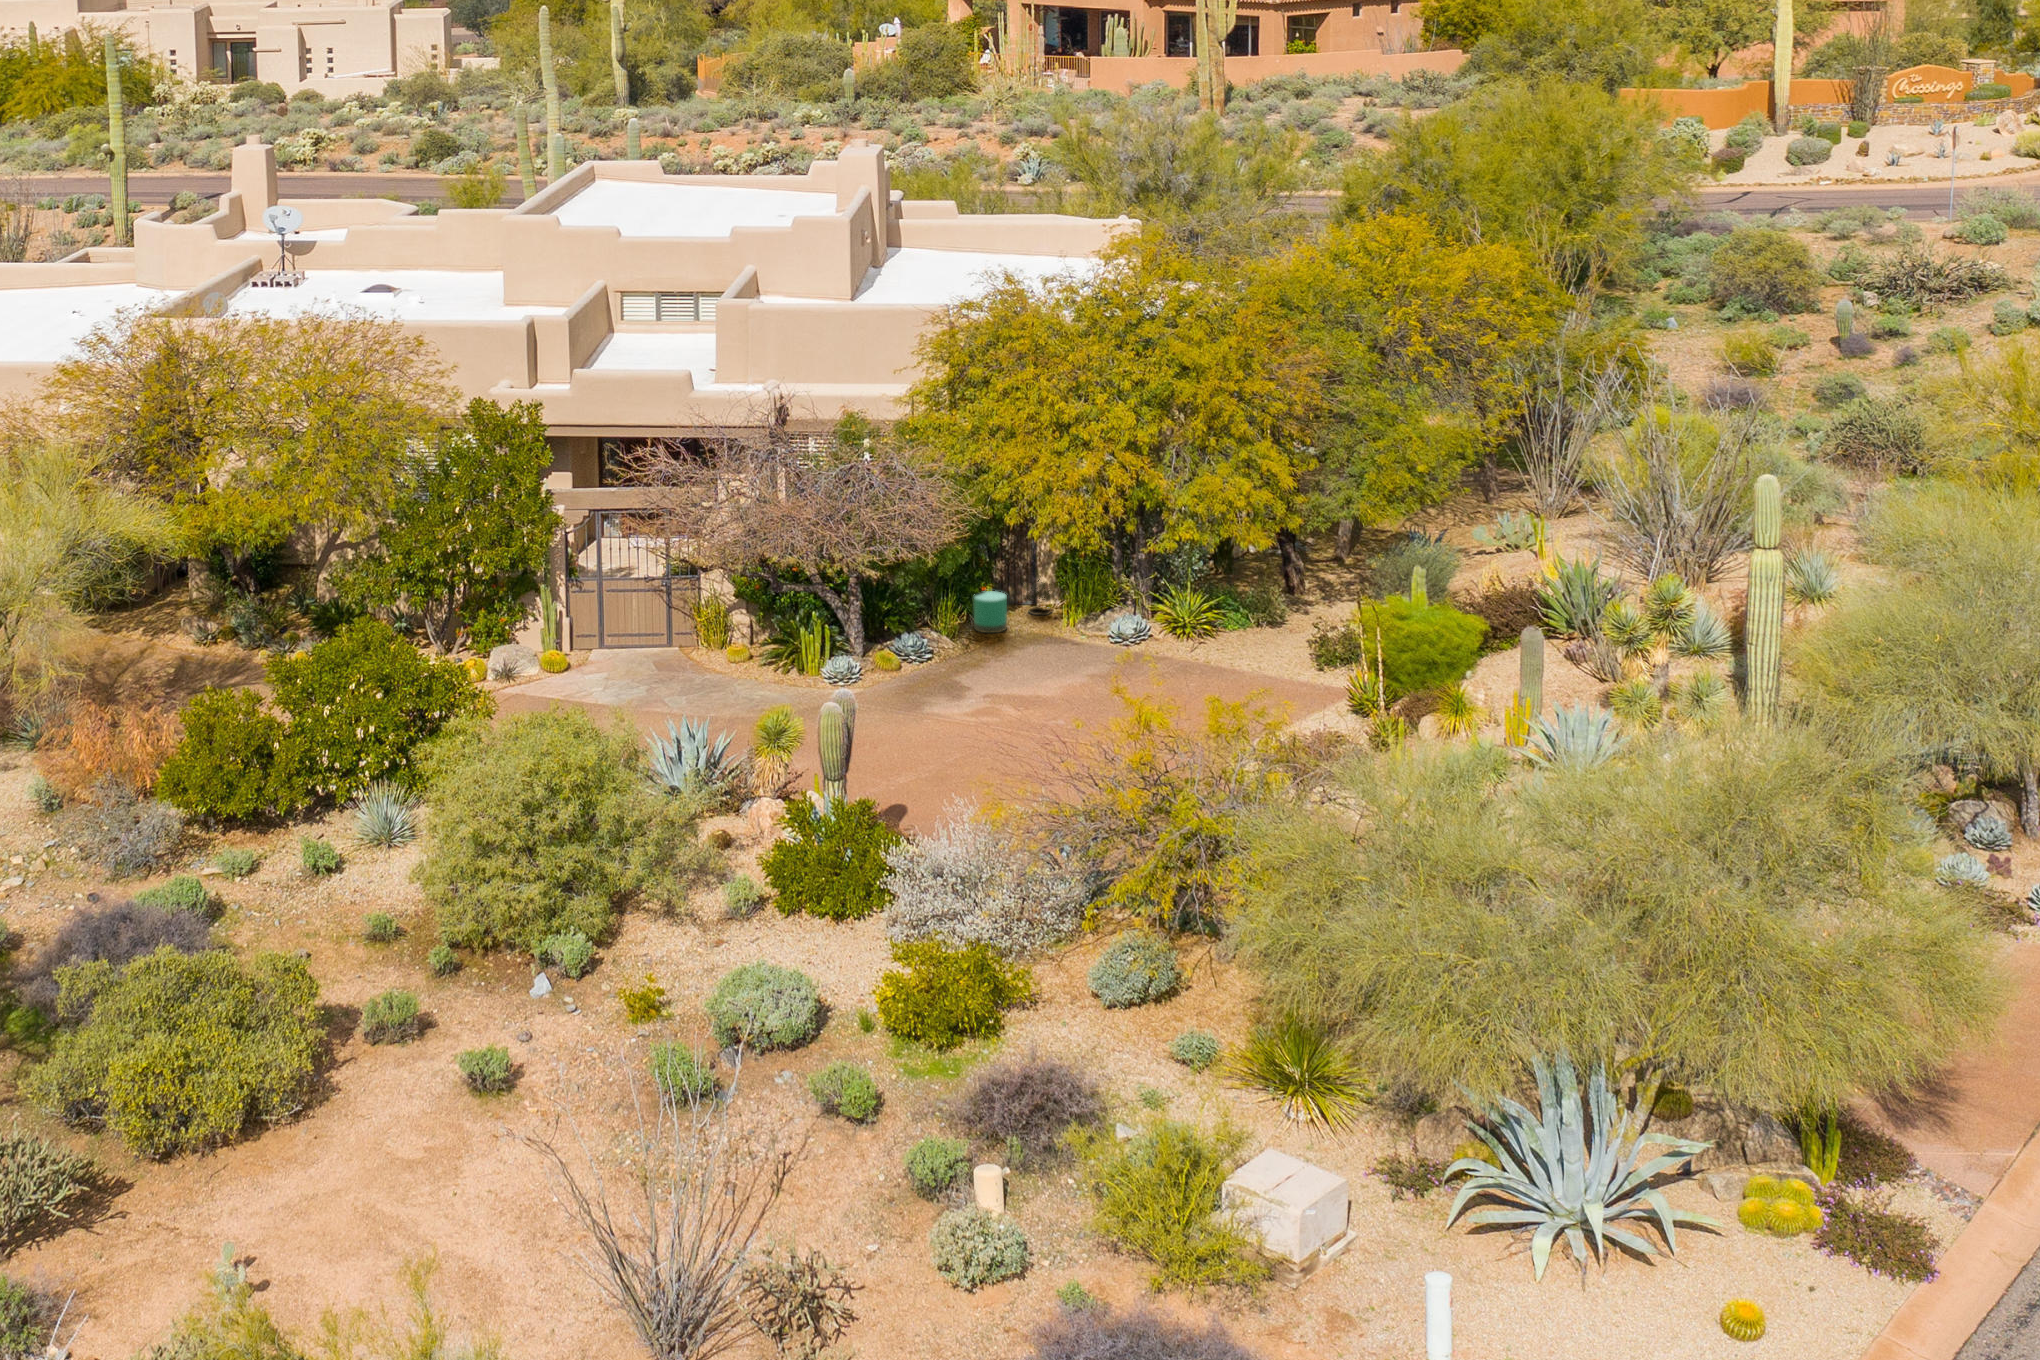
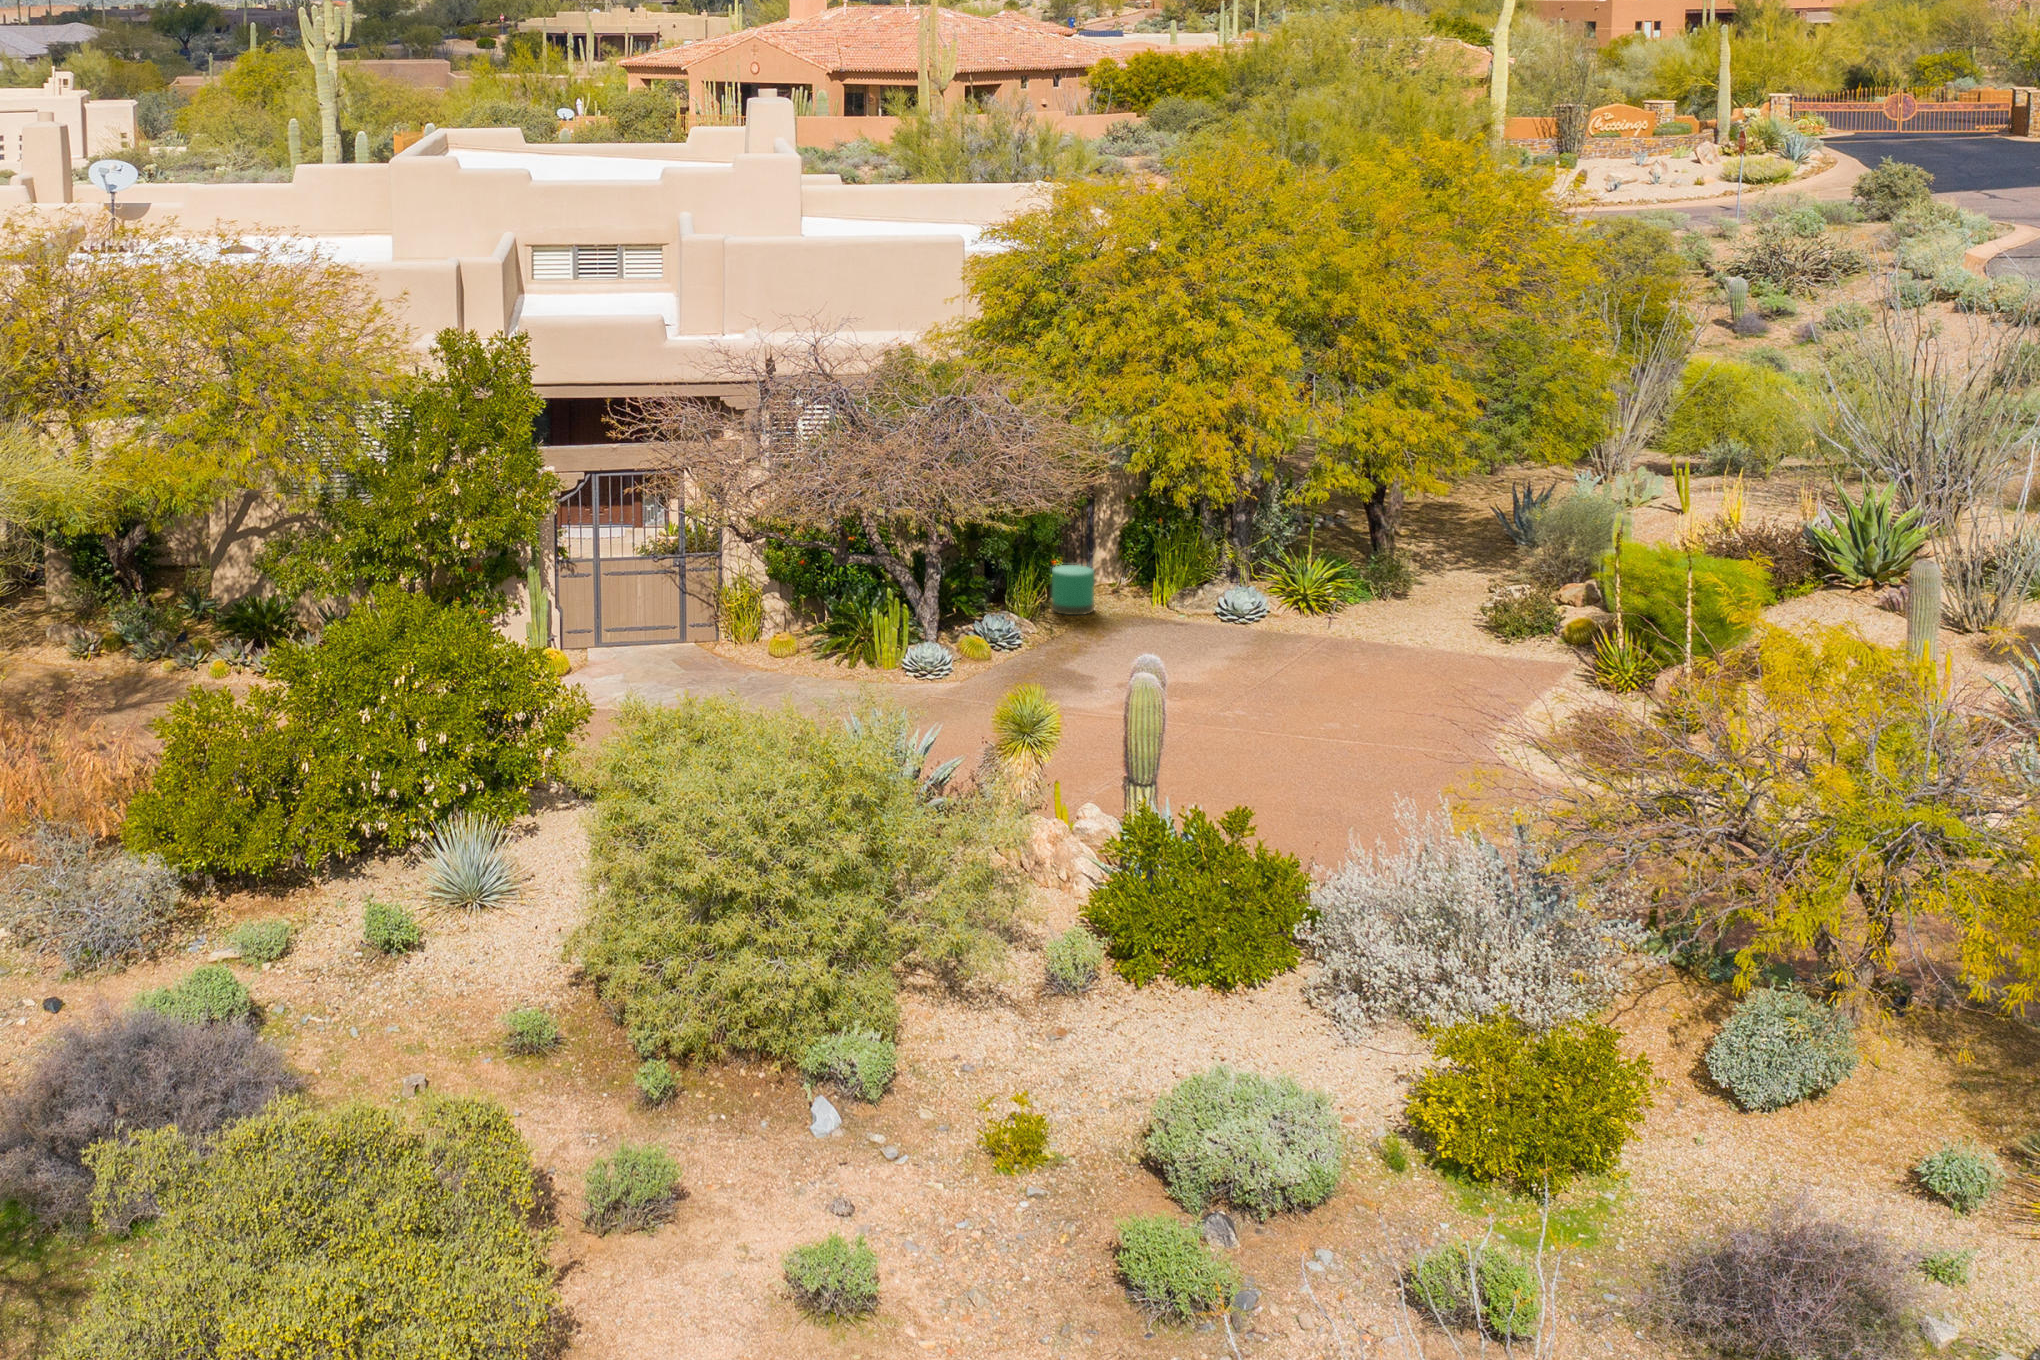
potted tree: present [1024,573,1052,615] -> none [1095,538,1135,595]

